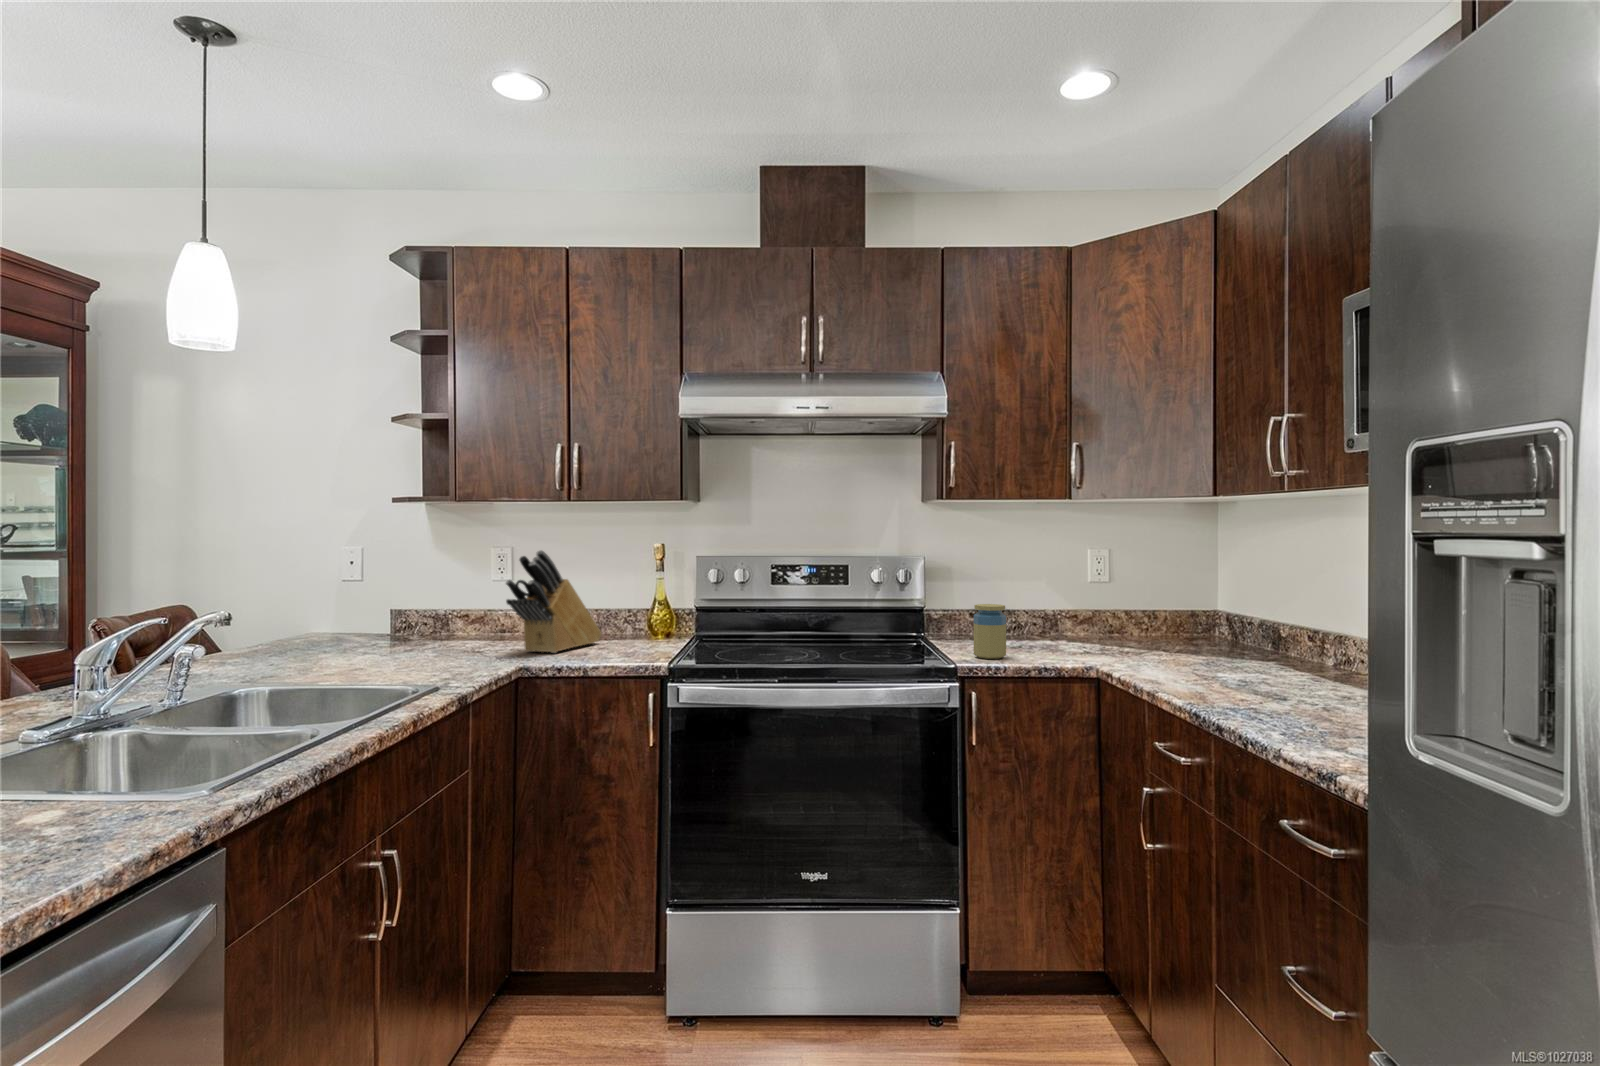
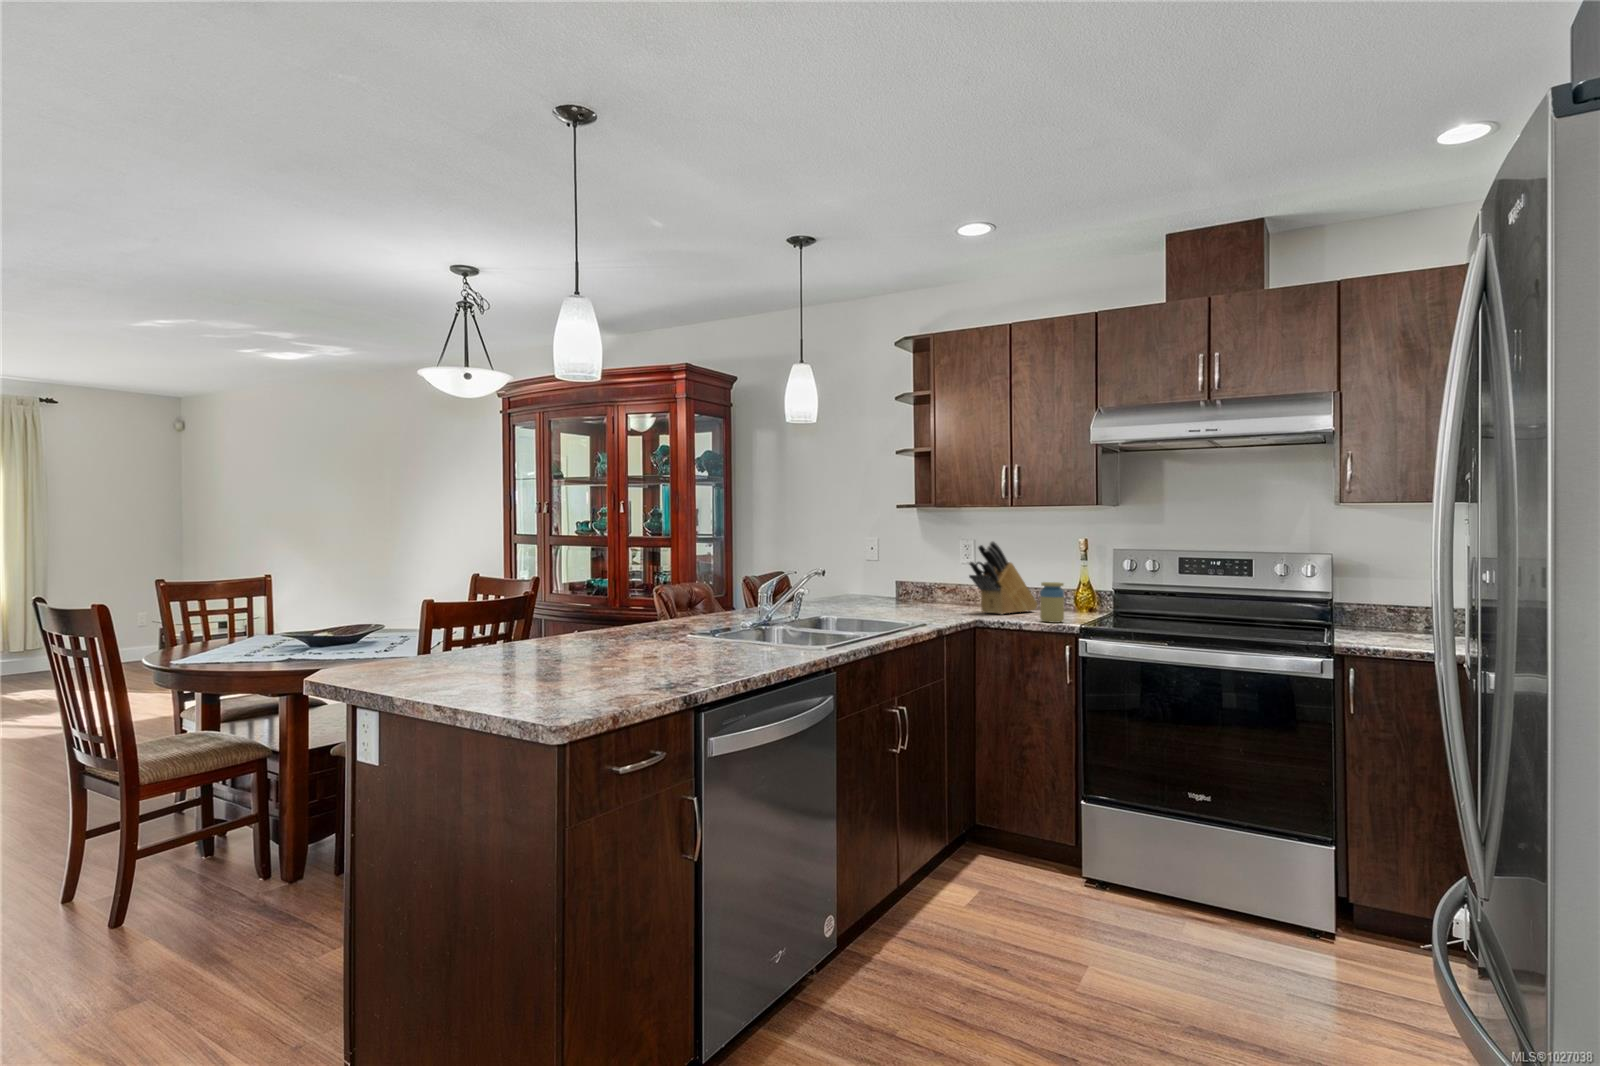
jar: present [974,604,1006,659] -> present [1040,582,1064,623]

